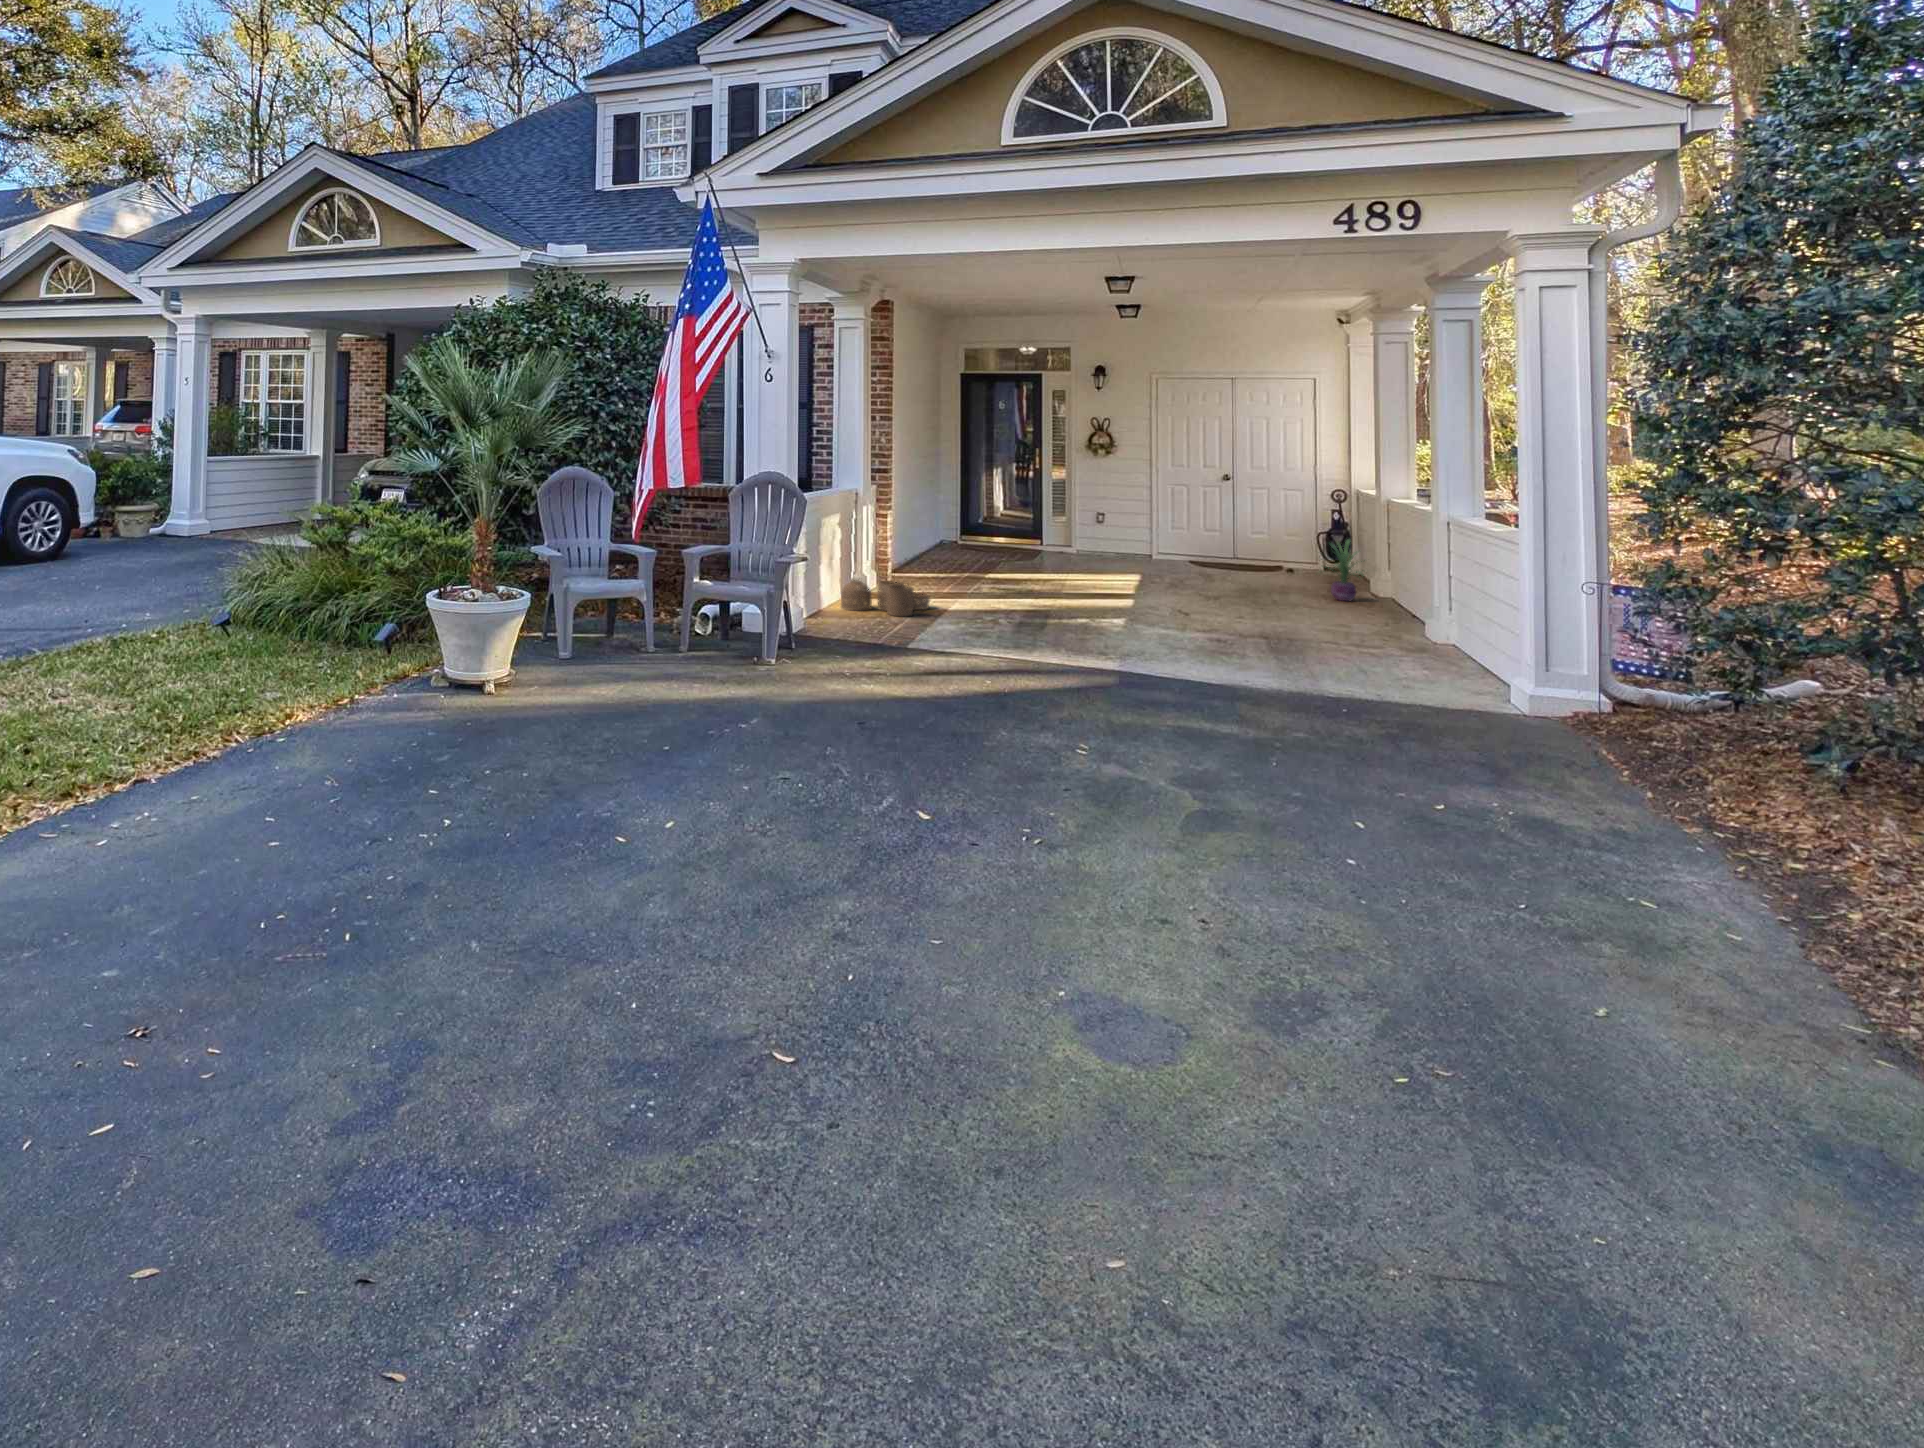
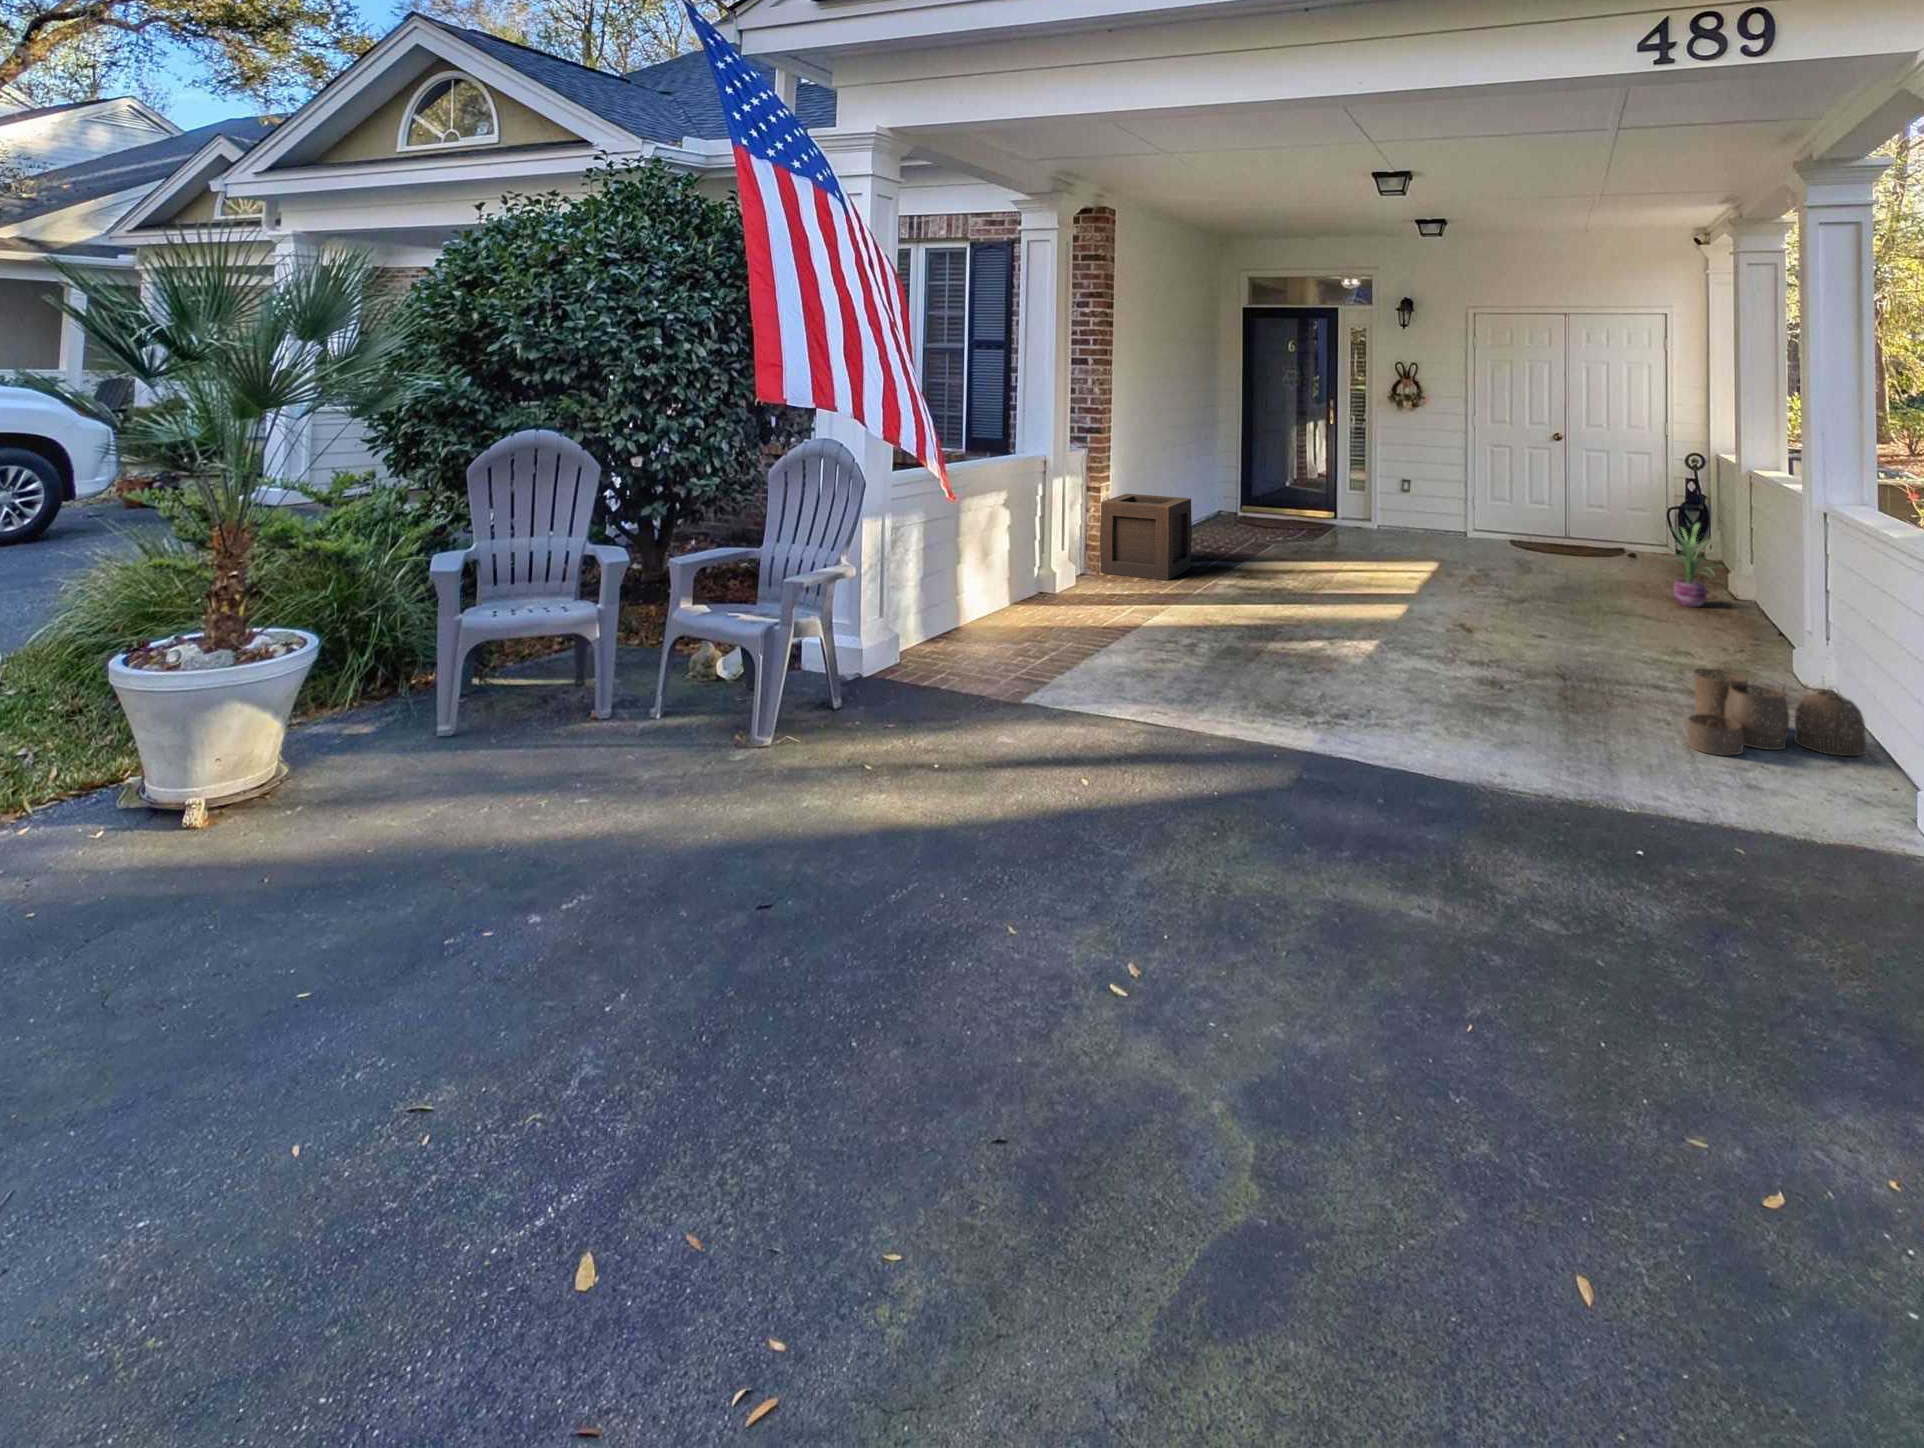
wooden crate: none [888,523,955,588] -> present [1100,494,1192,580]
woven basket: present [841,580,930,616] -> present [1687,663,1866,756]

